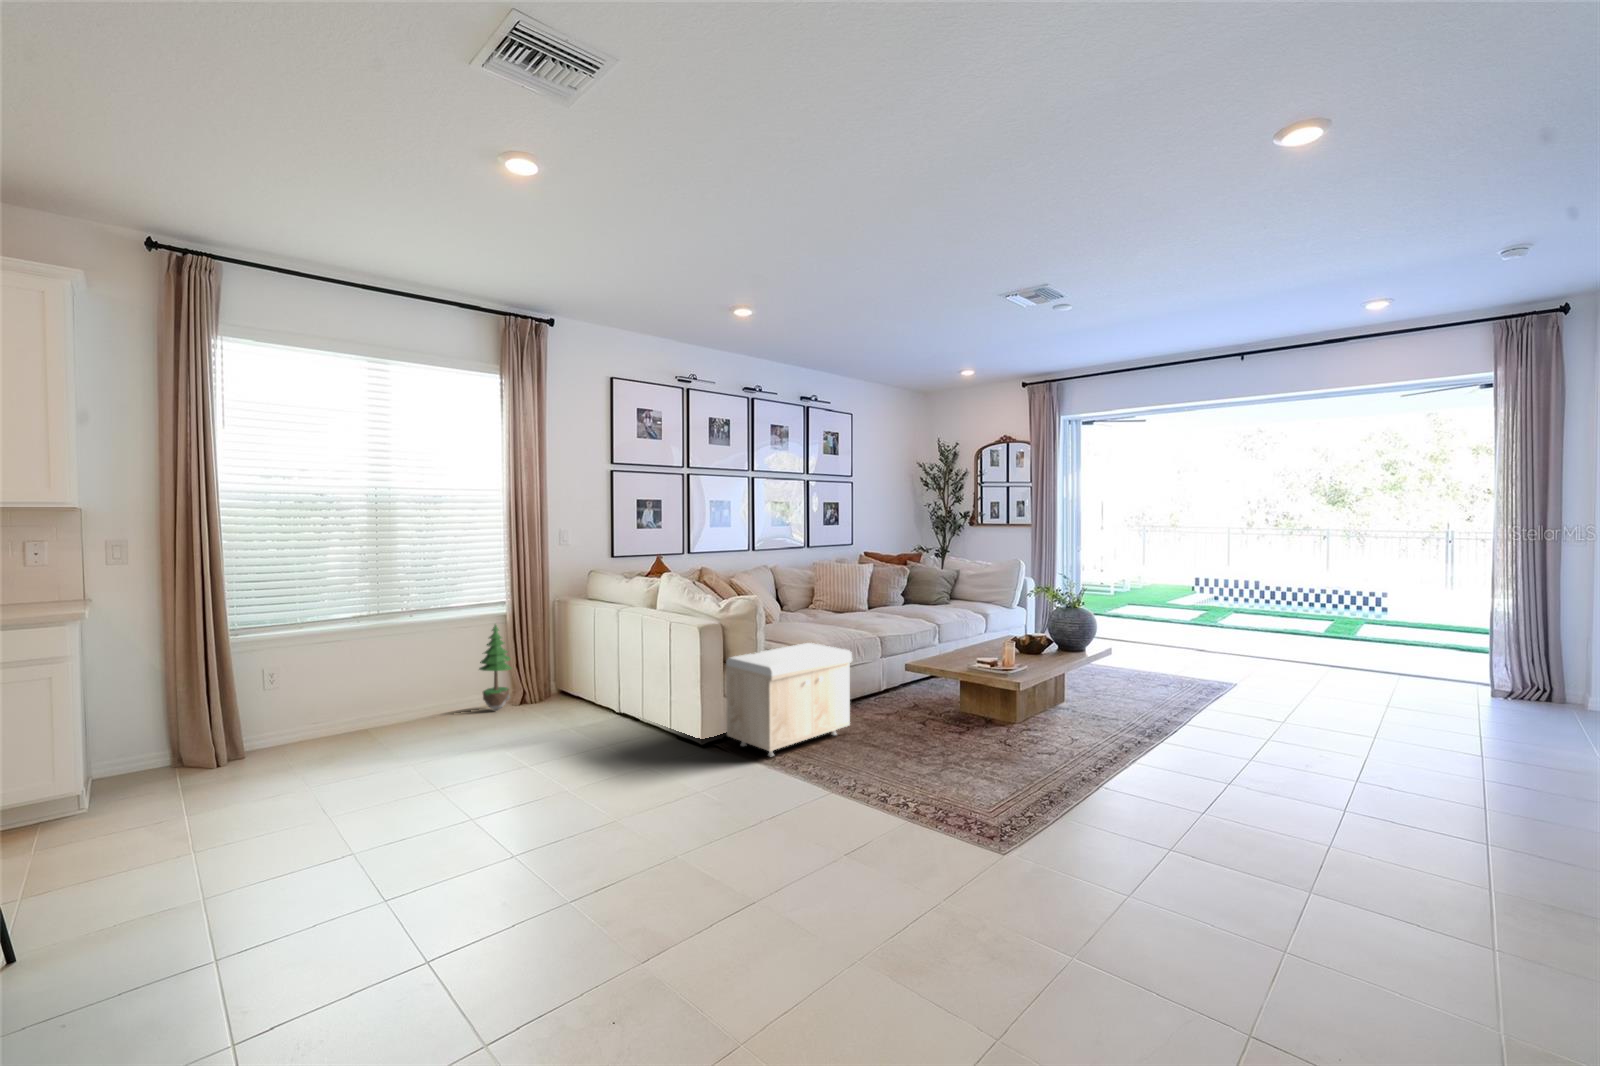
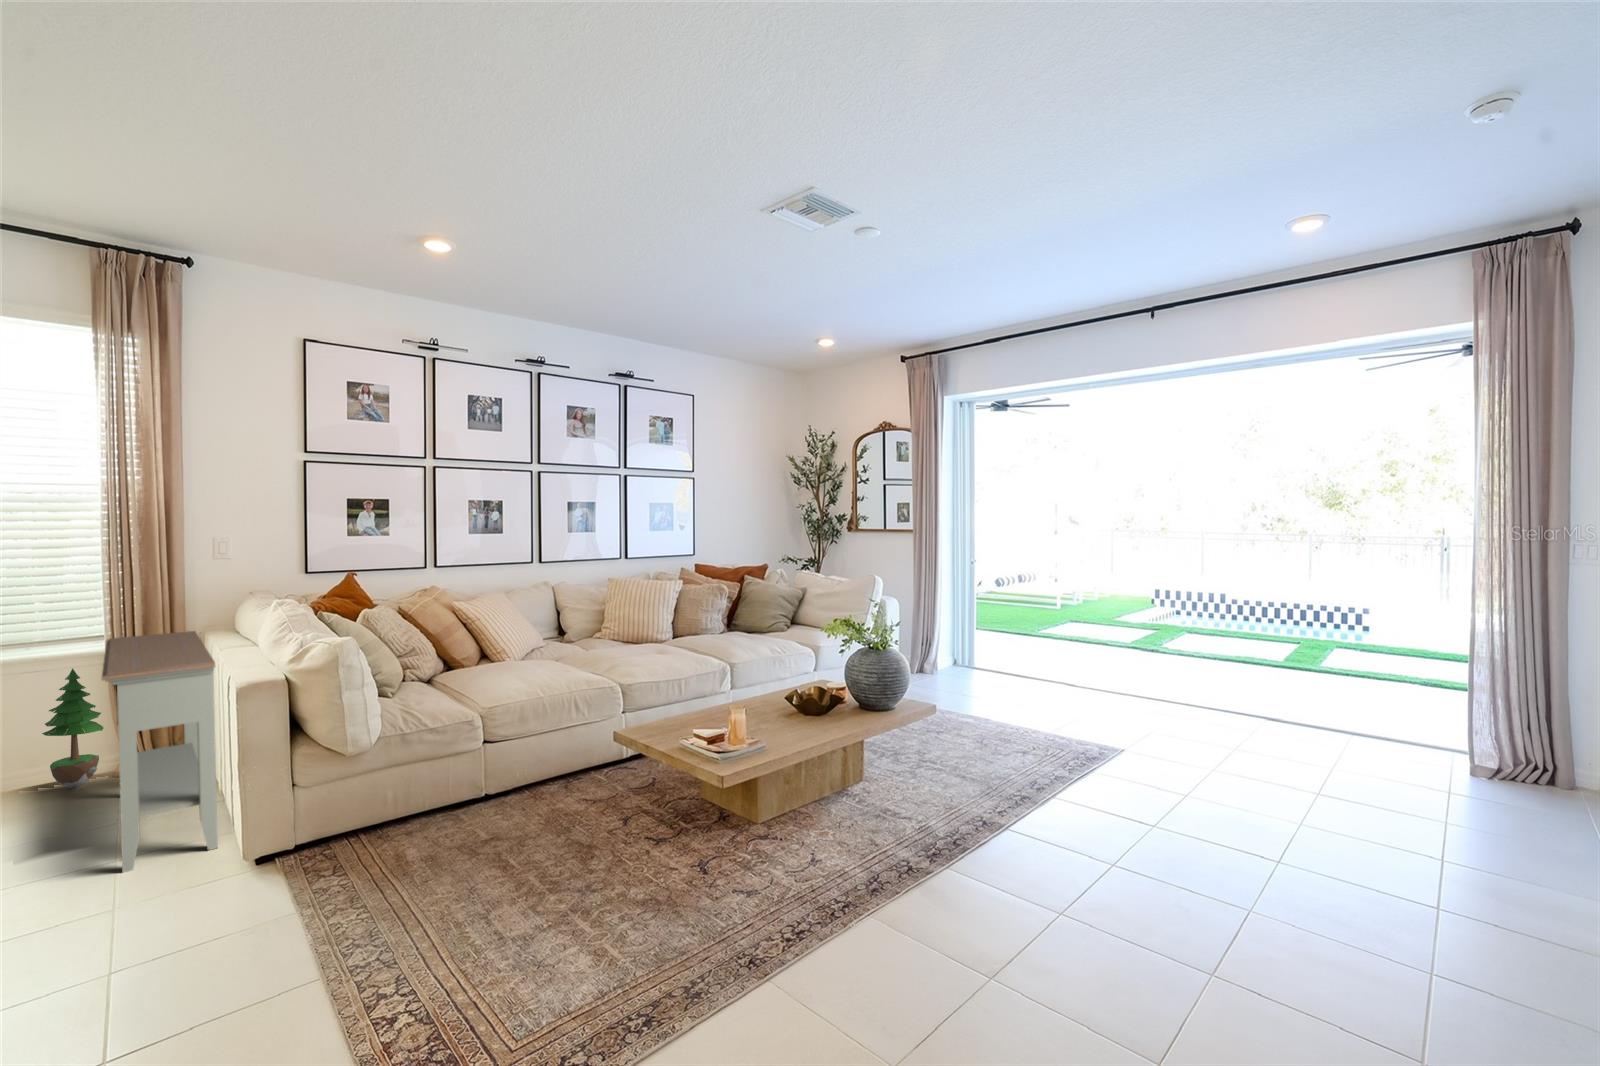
console table: none [529,597,664,751] -> present [102,631,218,872]
storage bench: present [726,643,852,756] -> none [292,702,502,888]

